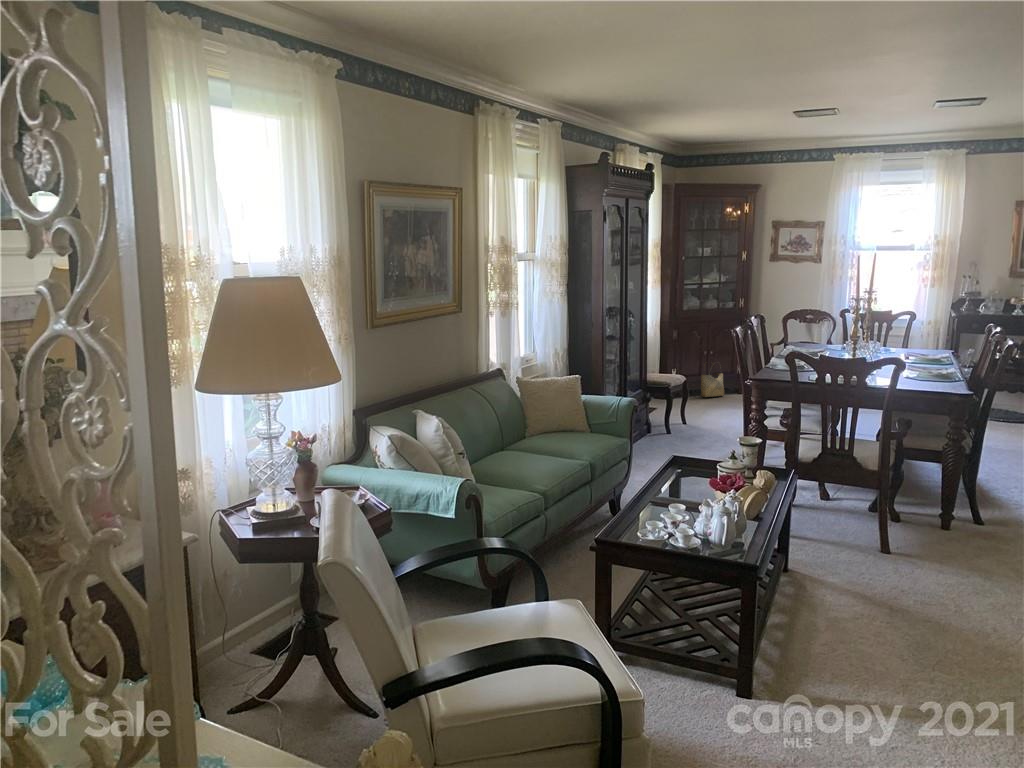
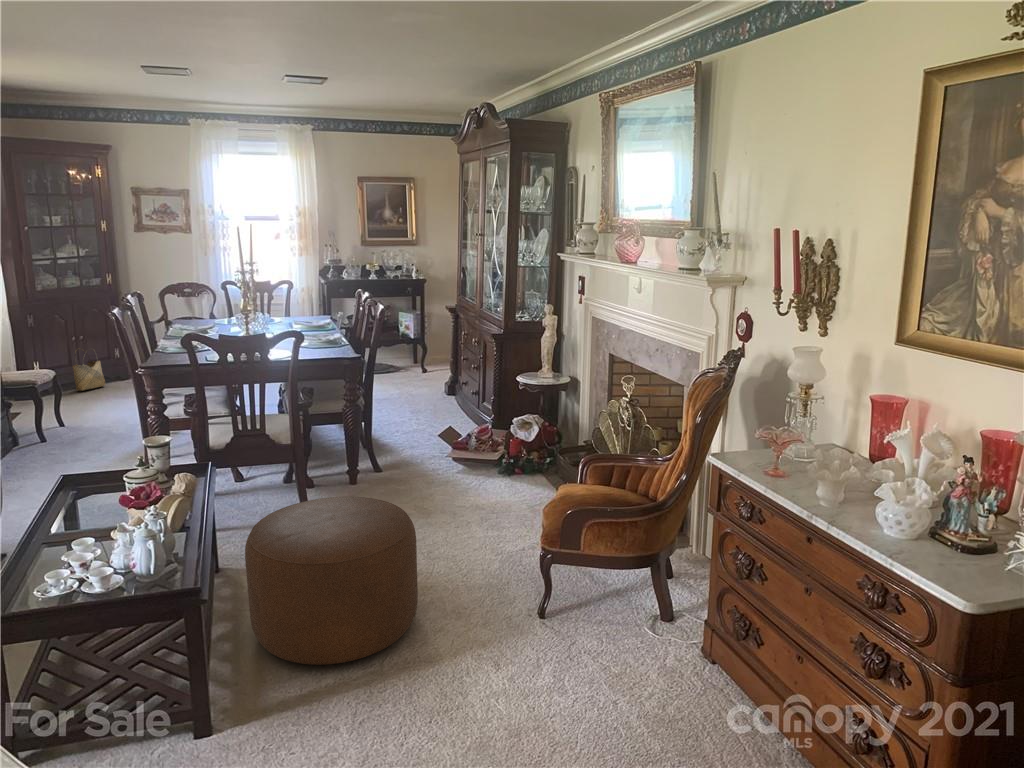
ottoman: none [803,526,998,698] -> present [245,497,418,665]

